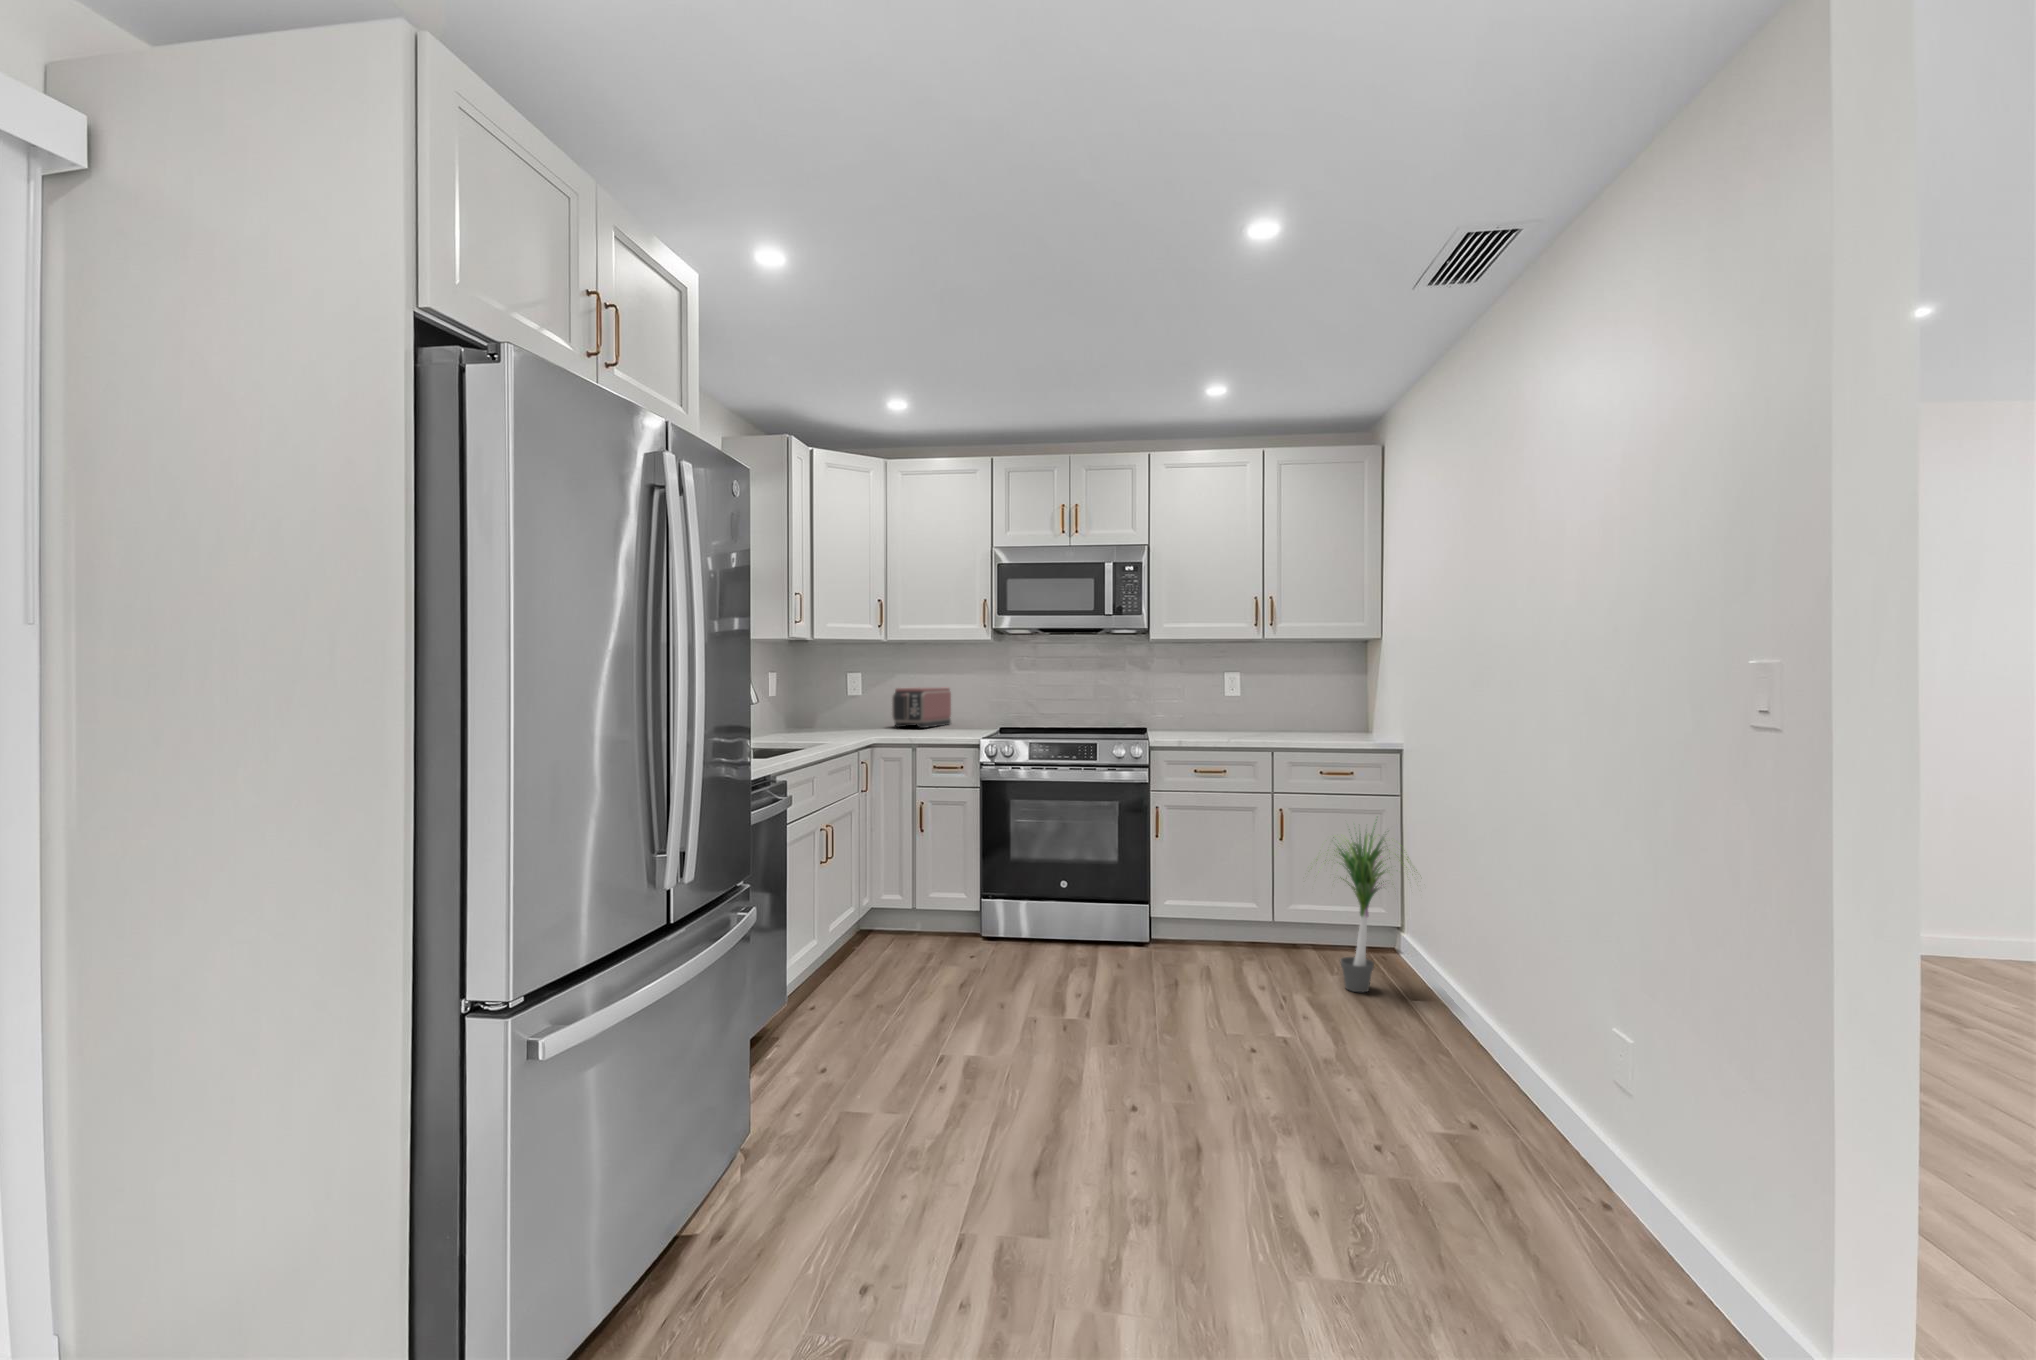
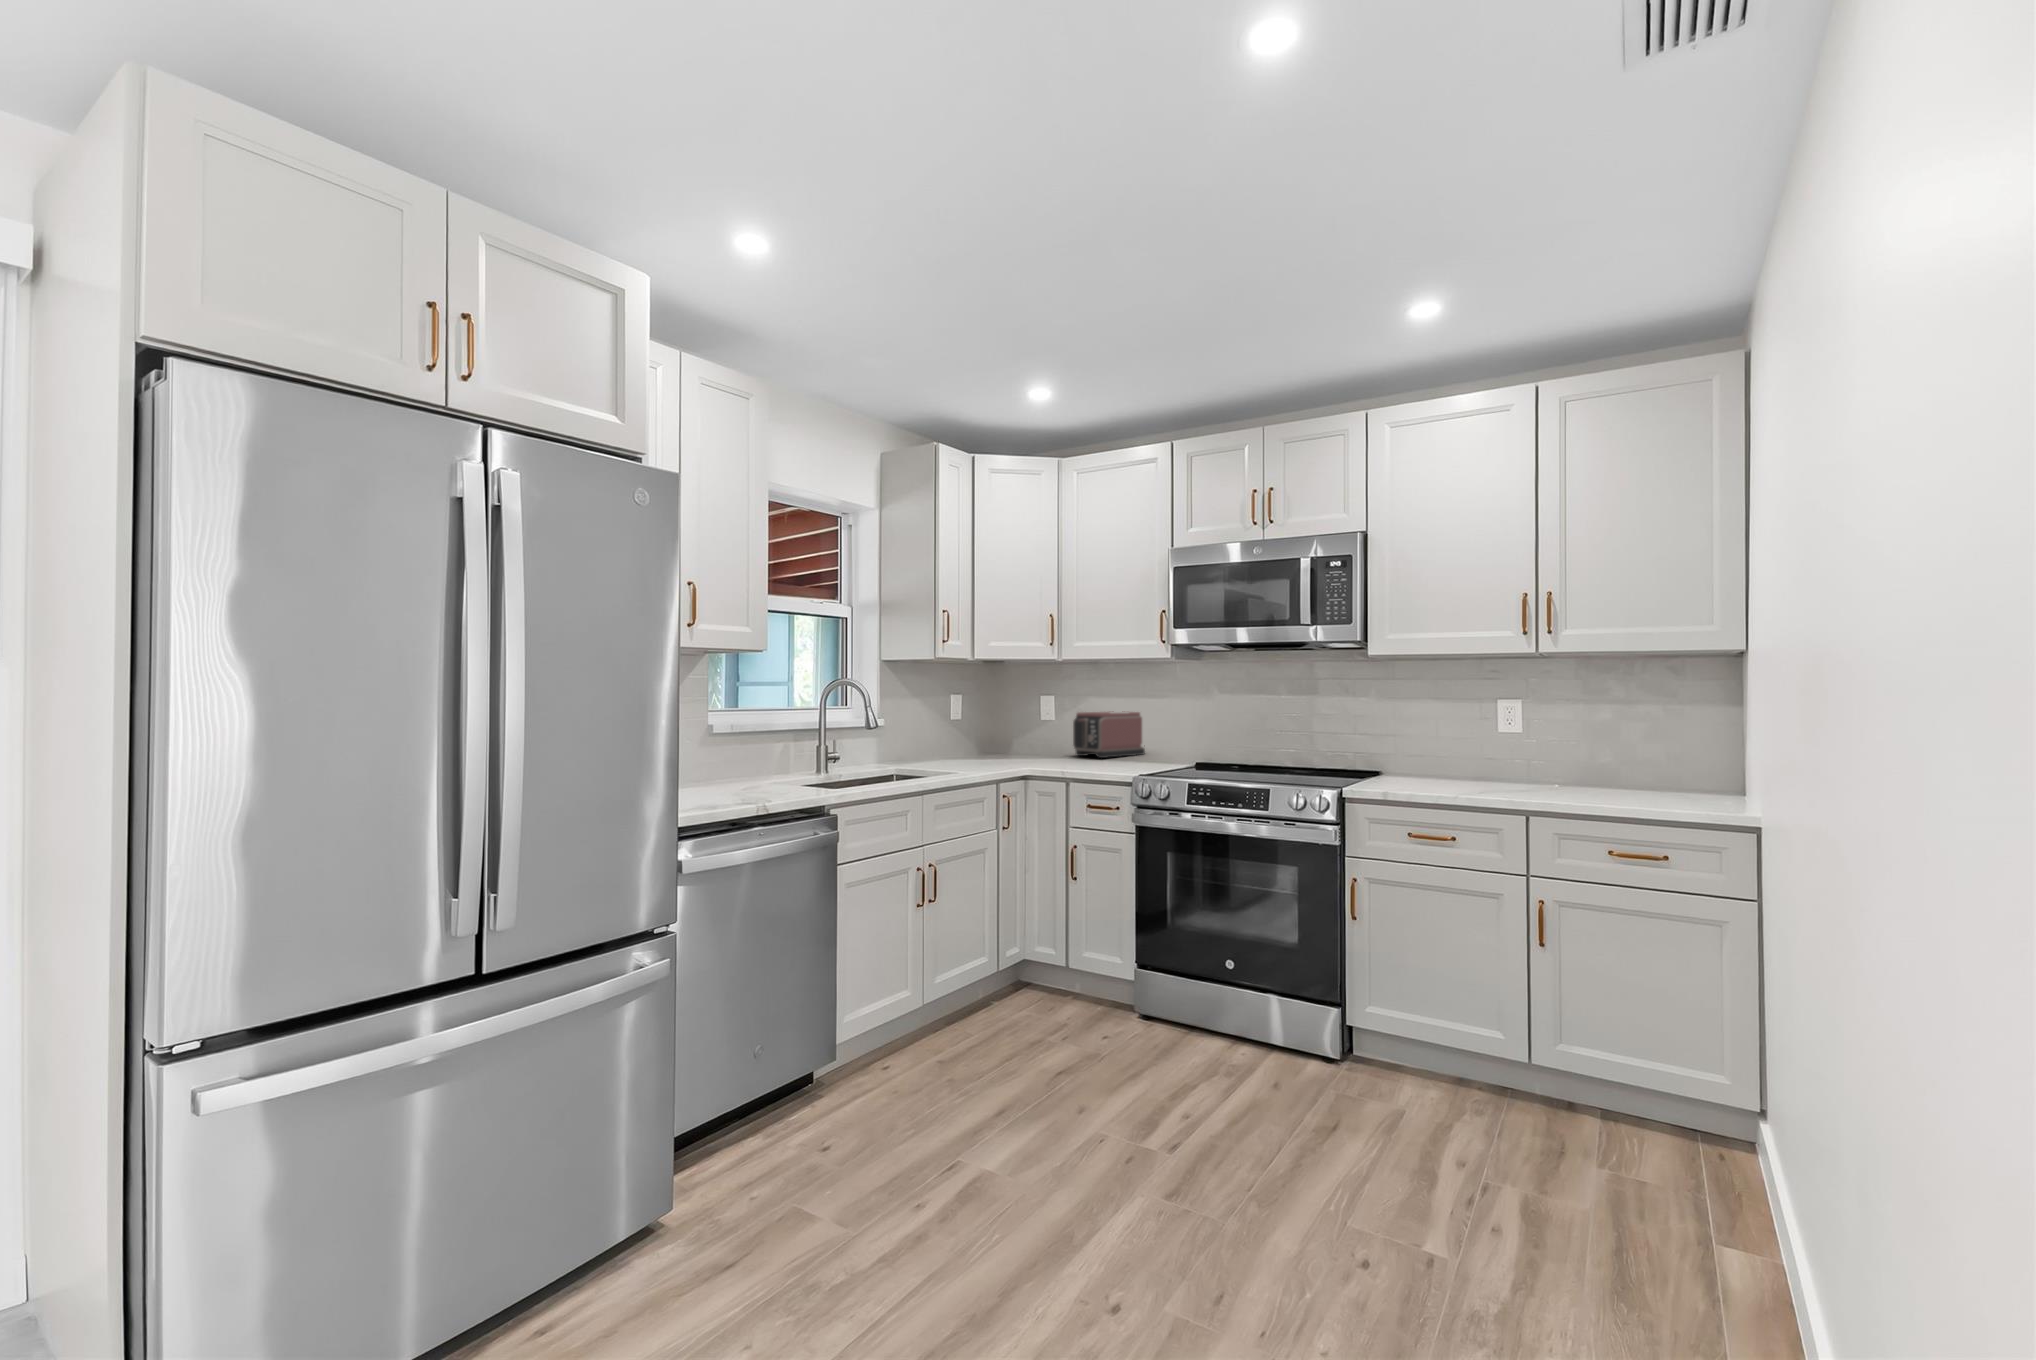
potted plant: present [1317,823,1417,992] -> none [1532,926,1762,1213]

